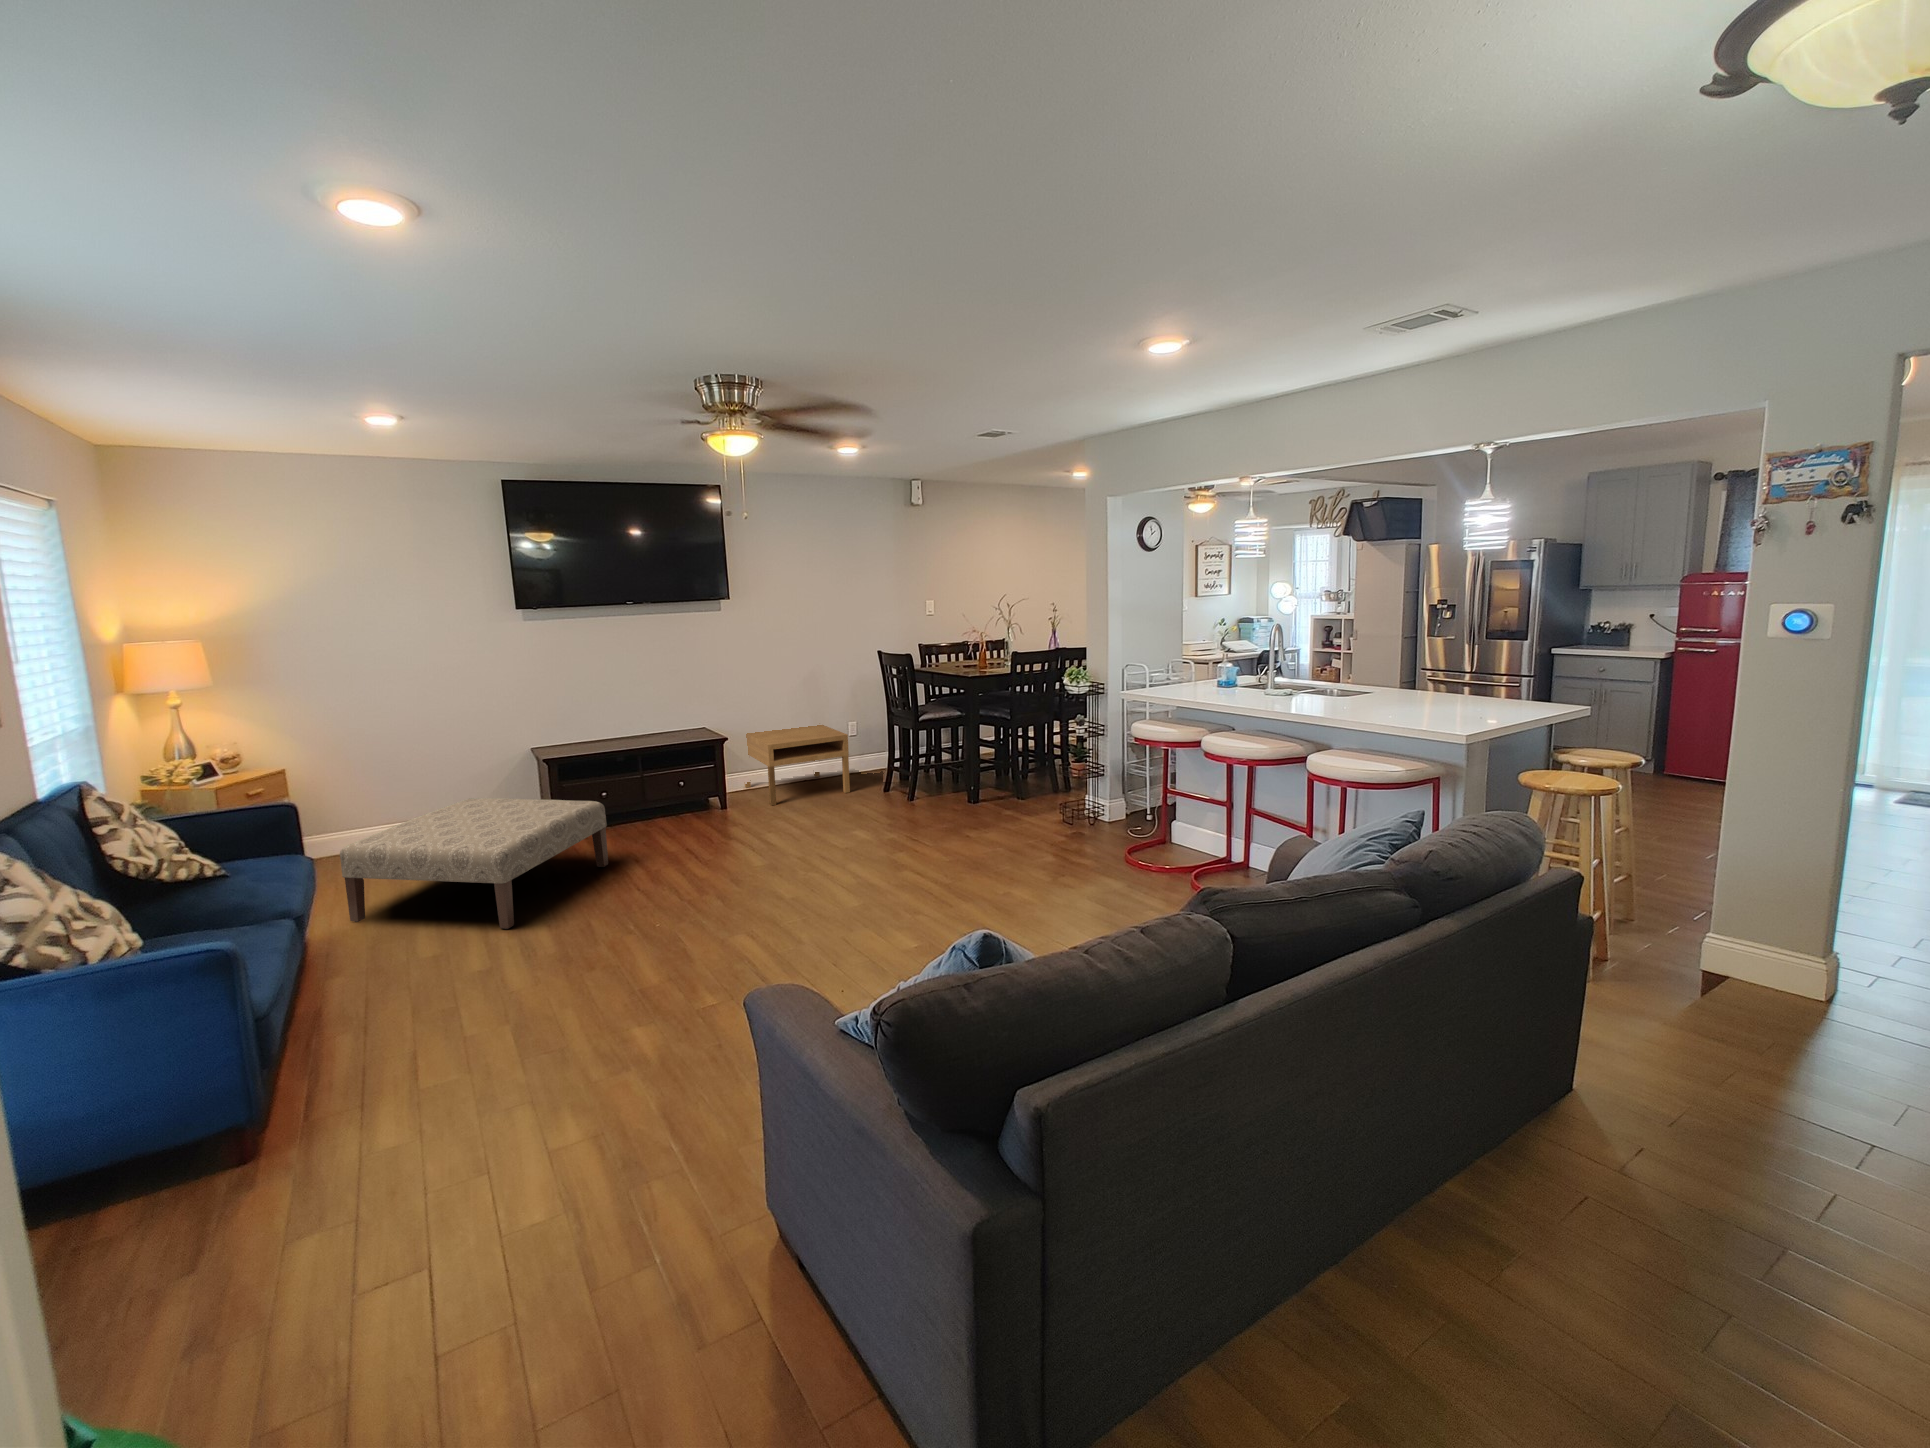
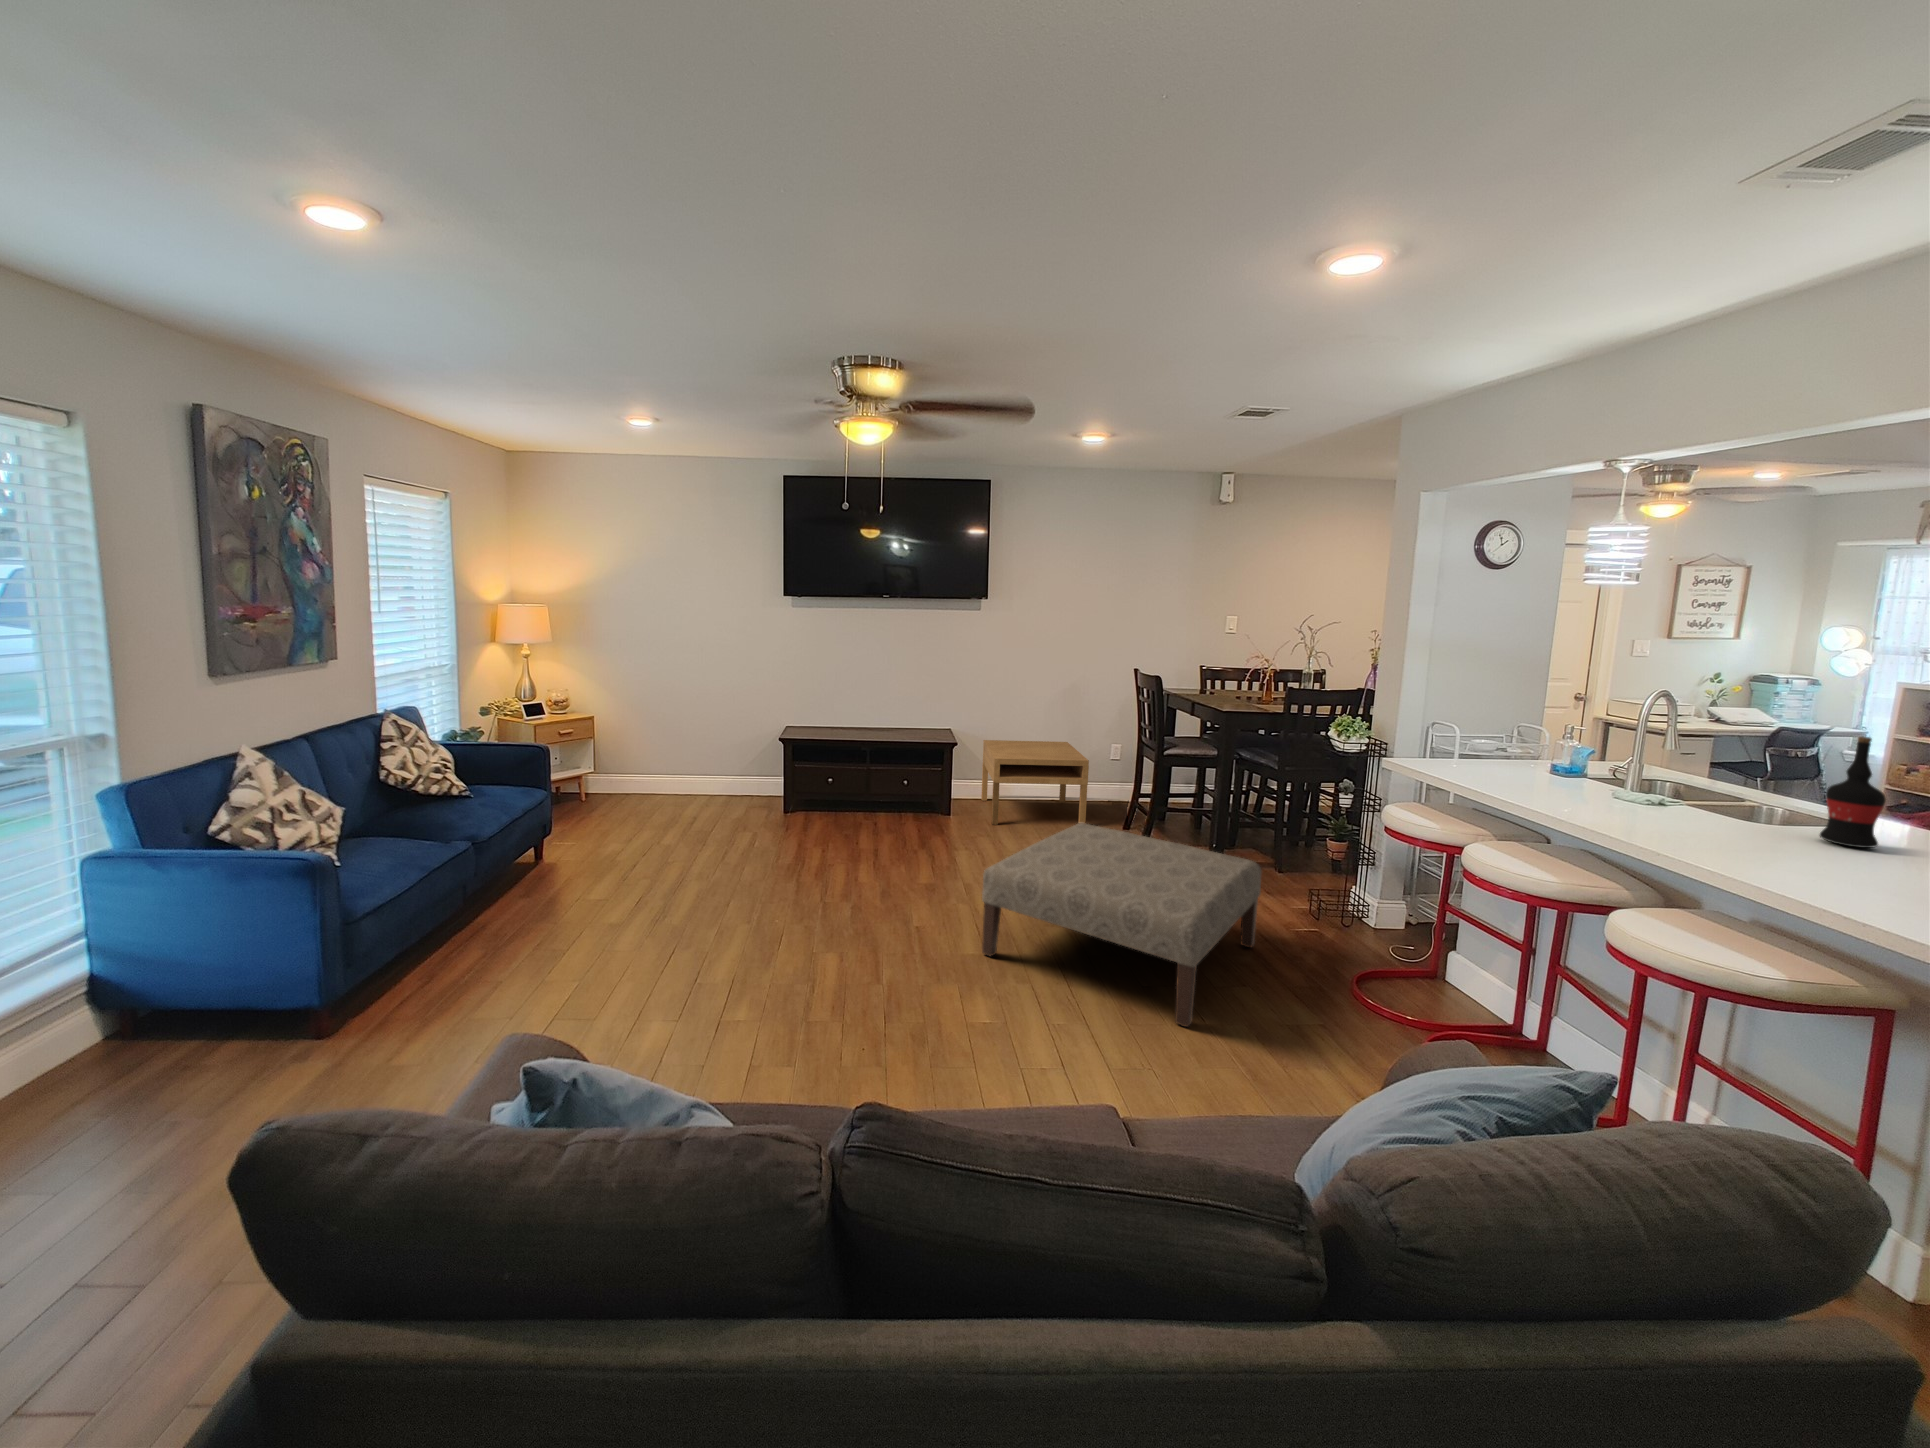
wine bottle: none [1305,652,1329,711] -> present [1820,737,1886,848]
ottoman: present [340,798,608,929] -> present [982,823,1262,1027]

